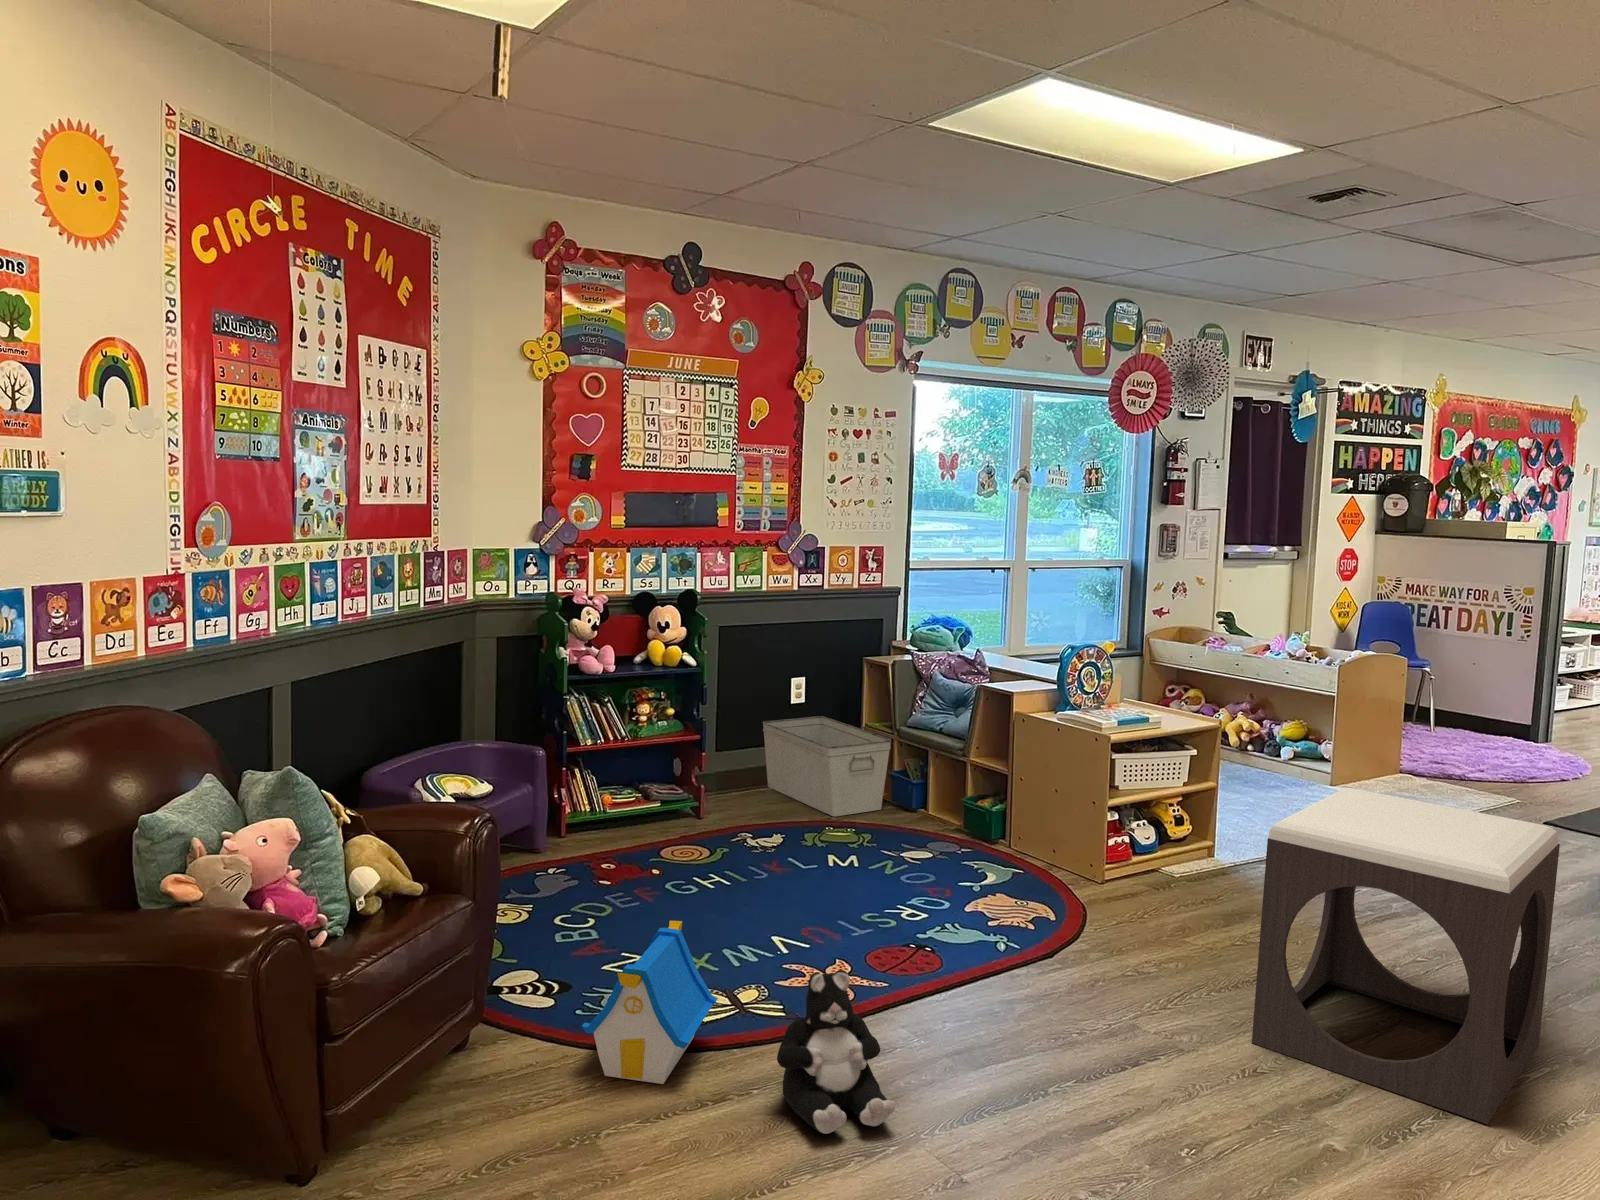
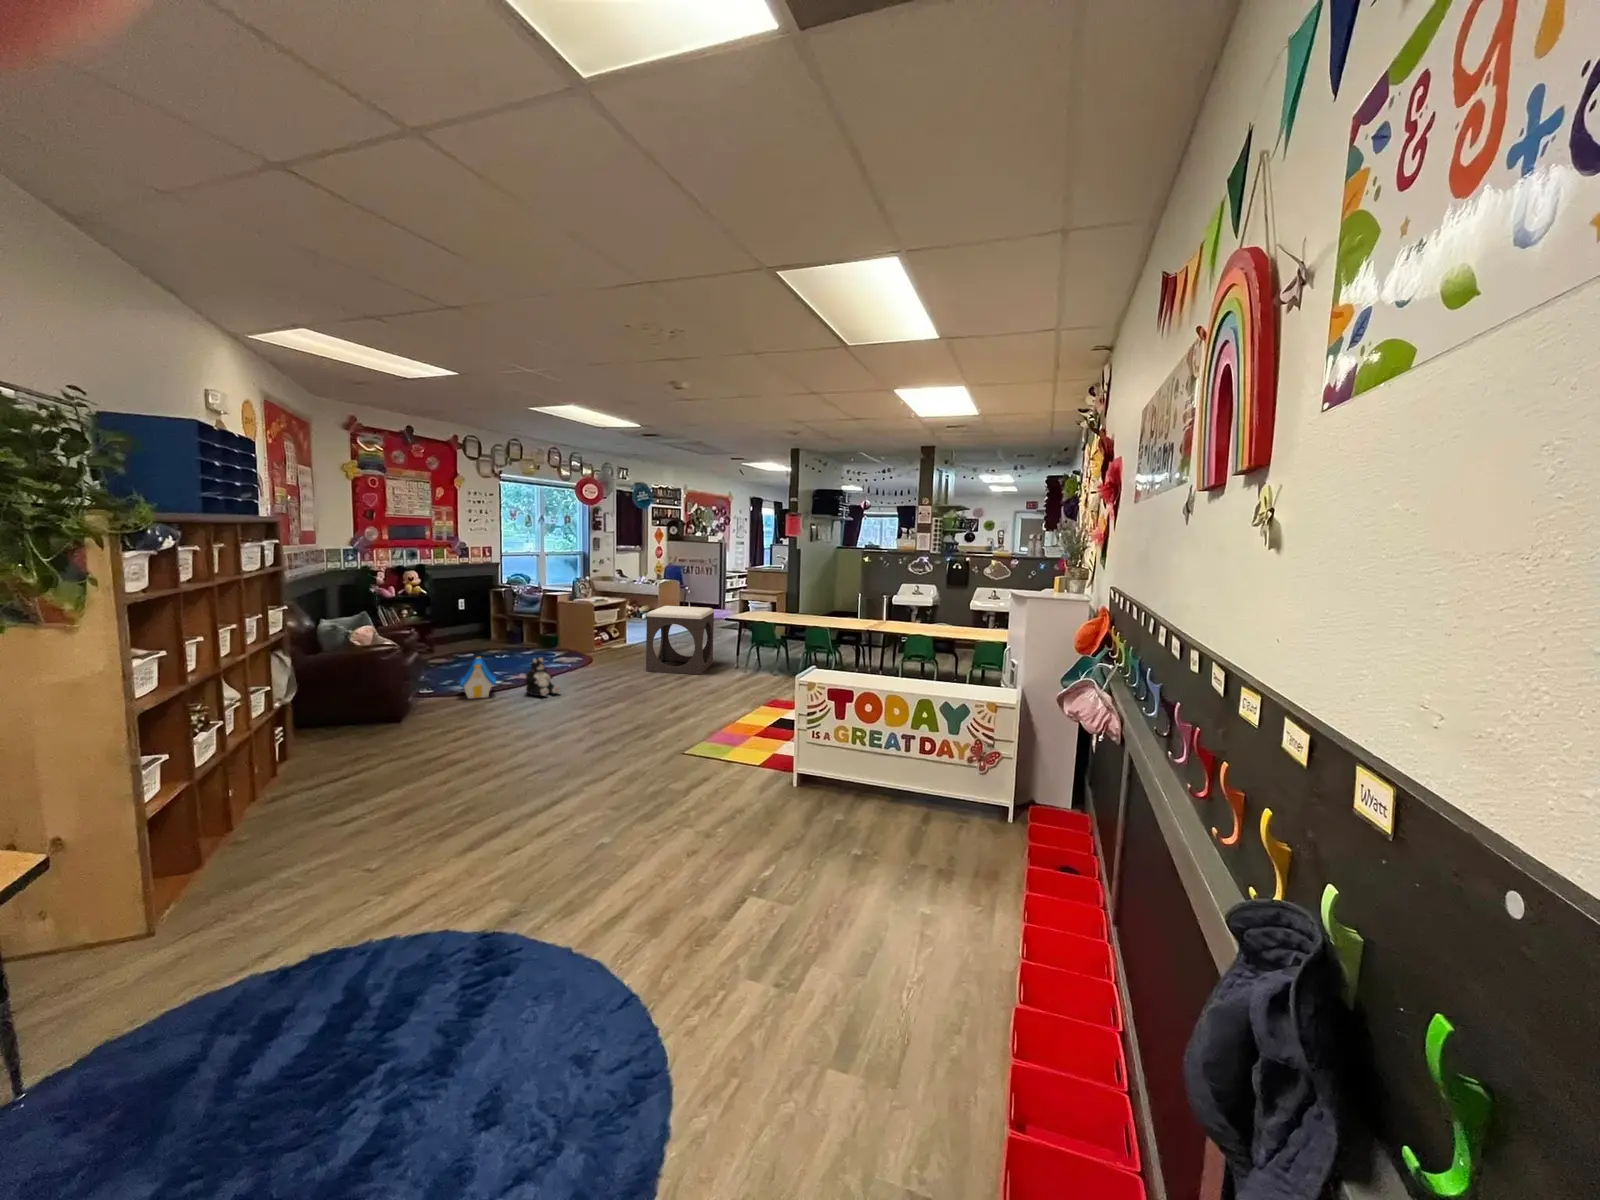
storage bin: present [763,716,892,817] -> none [450,613,508,646]

